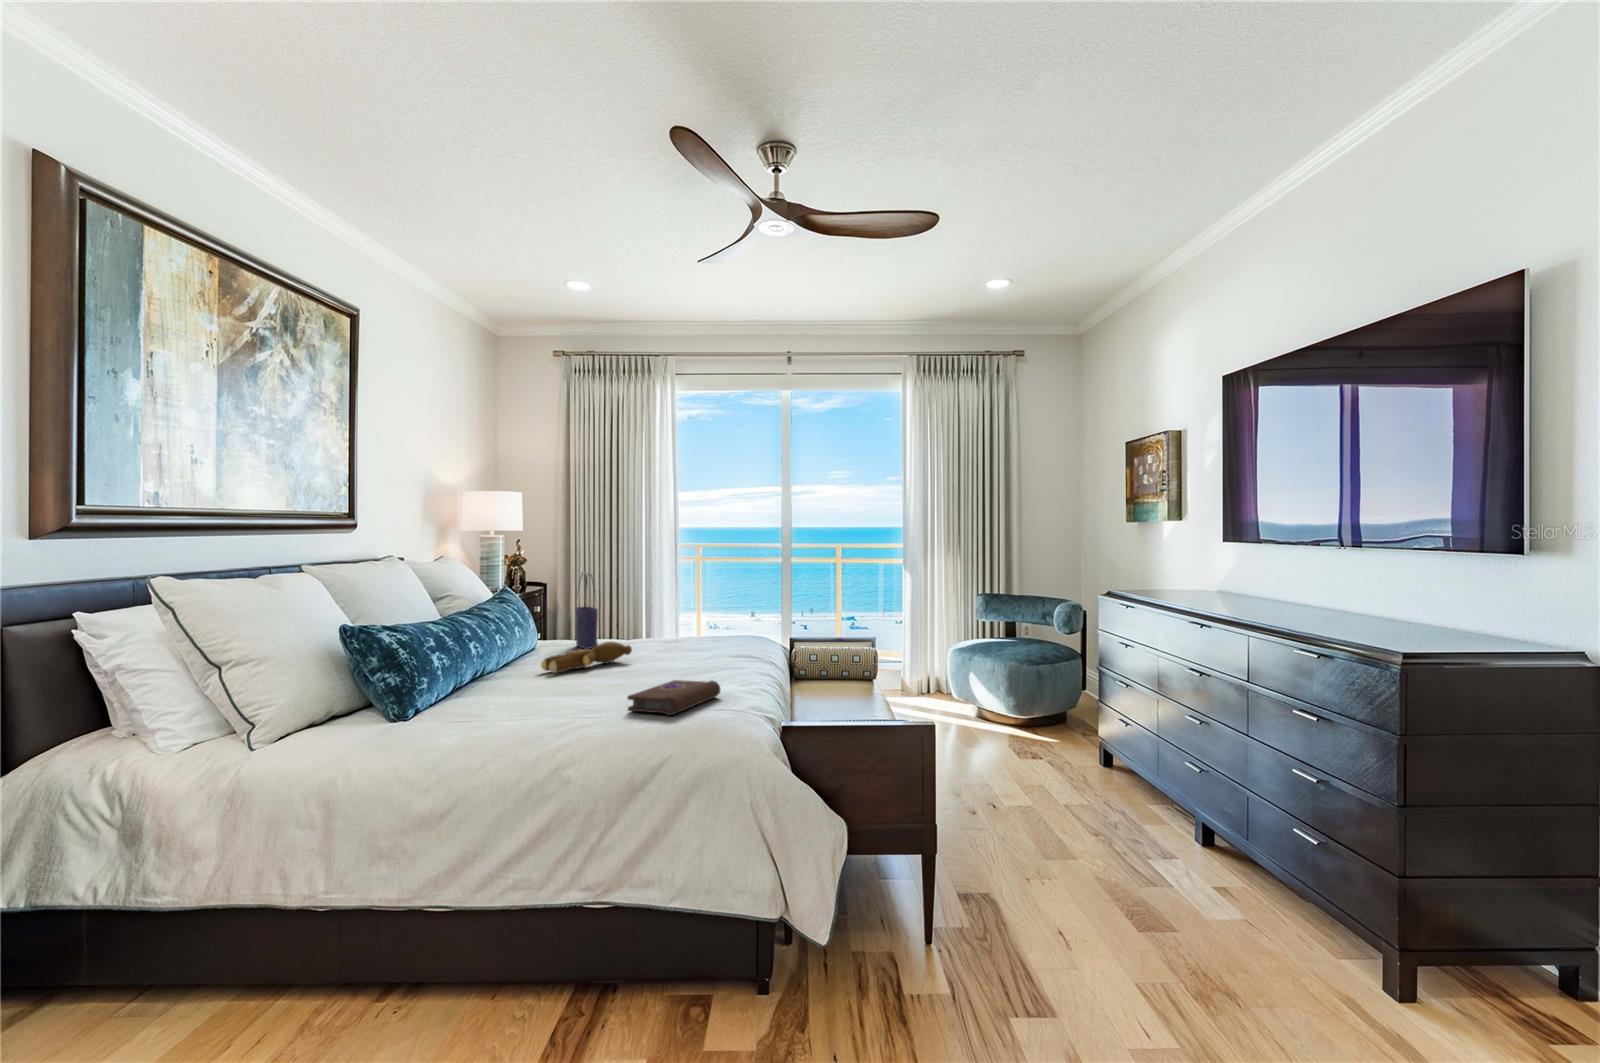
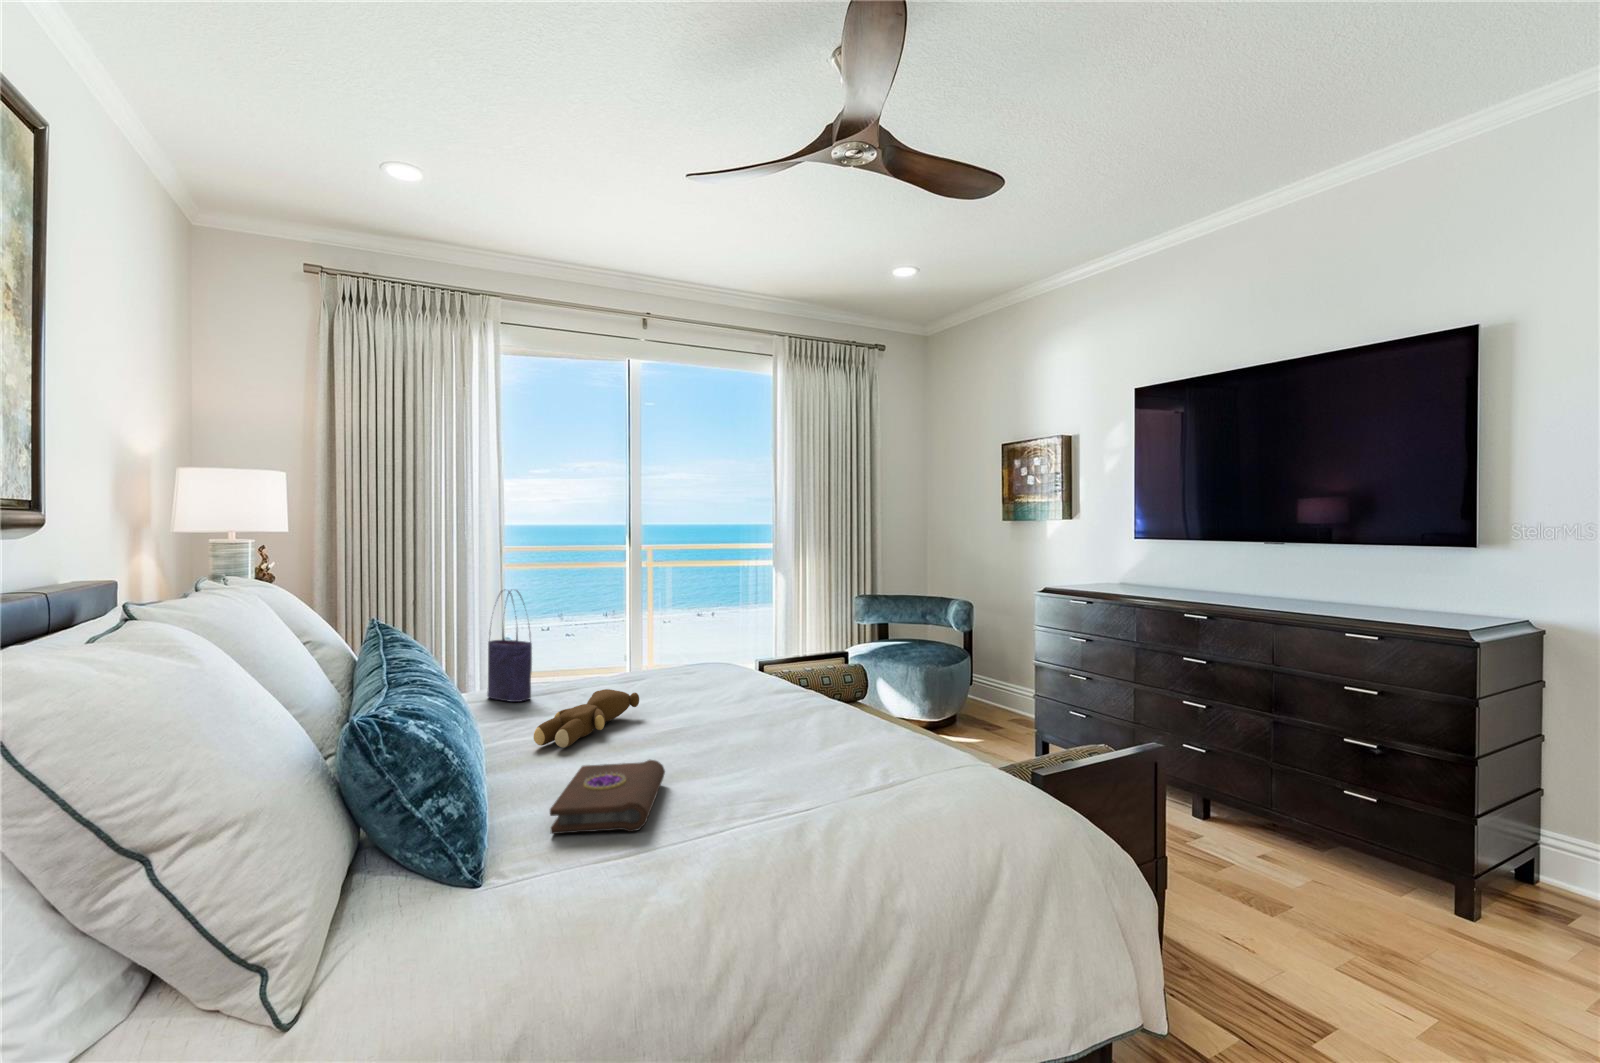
book: present [627,680,720,715] -> present [550,760,665,834]

